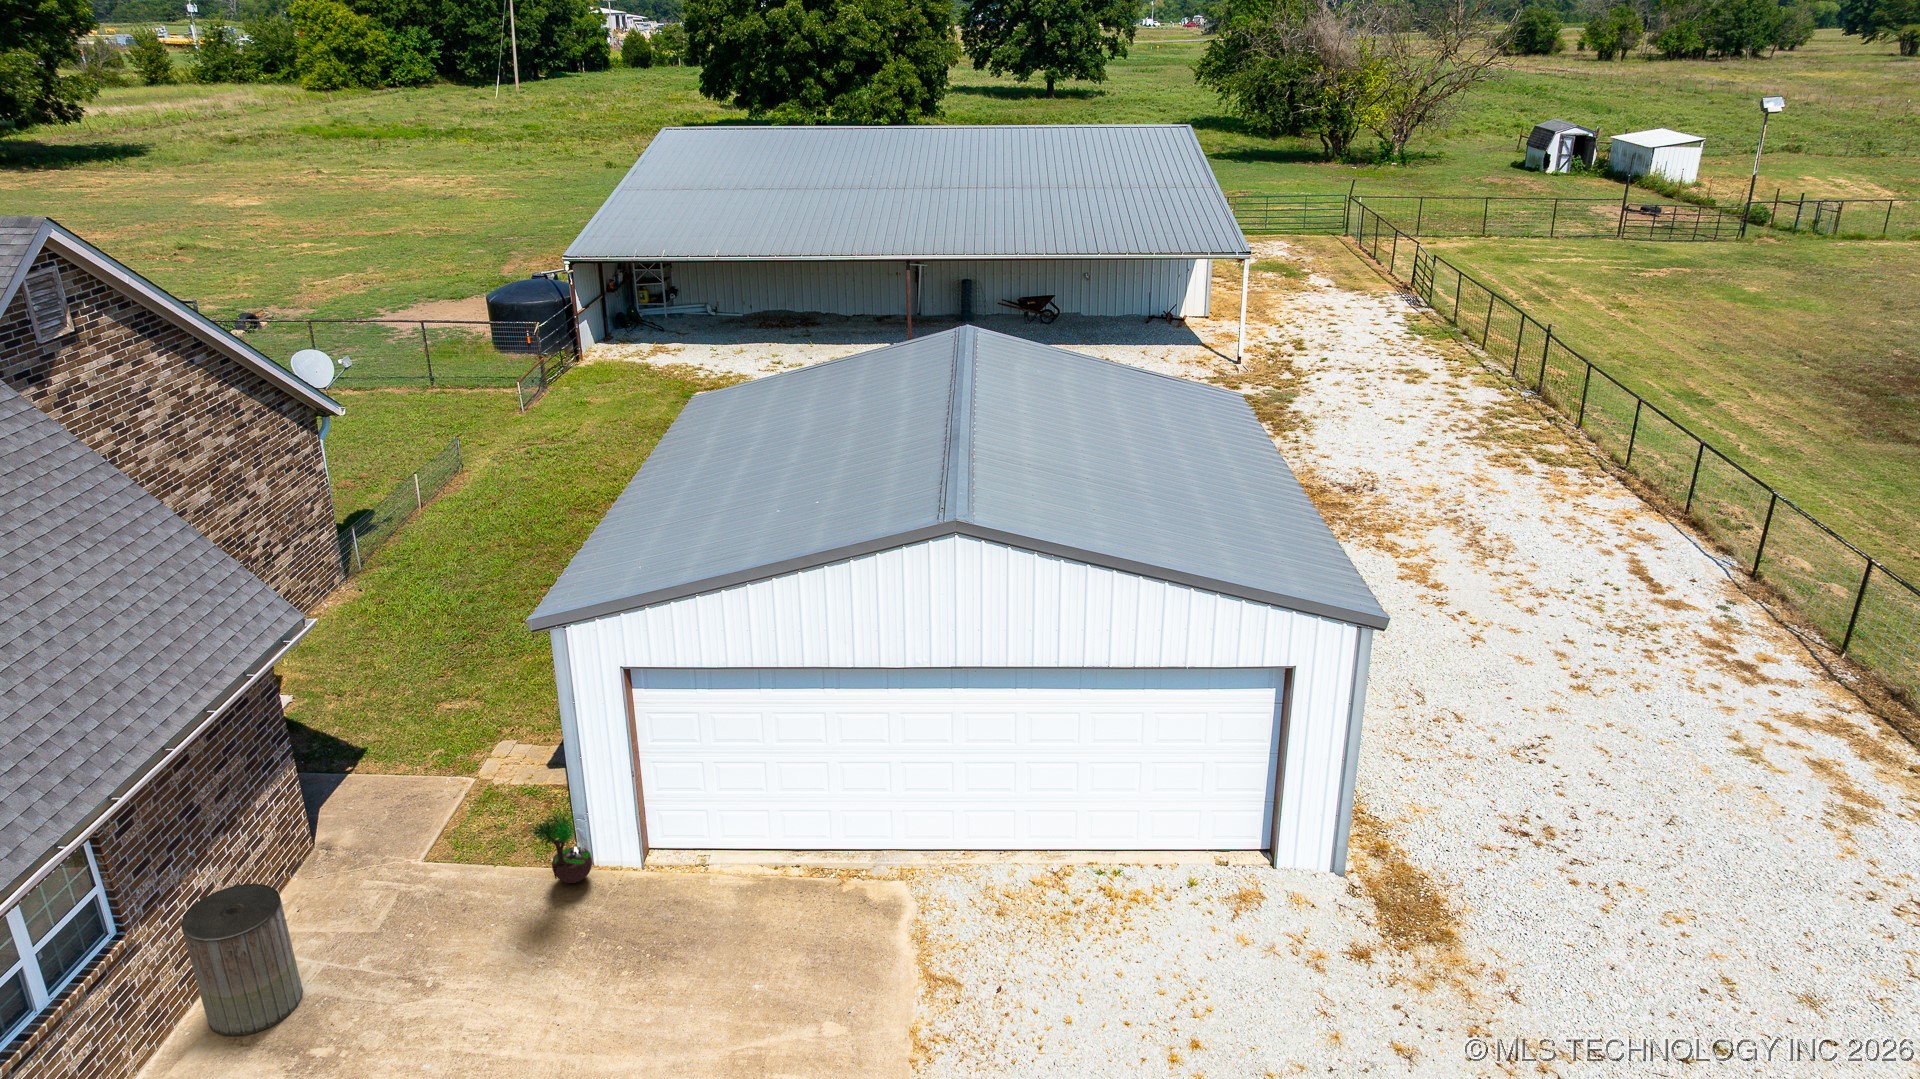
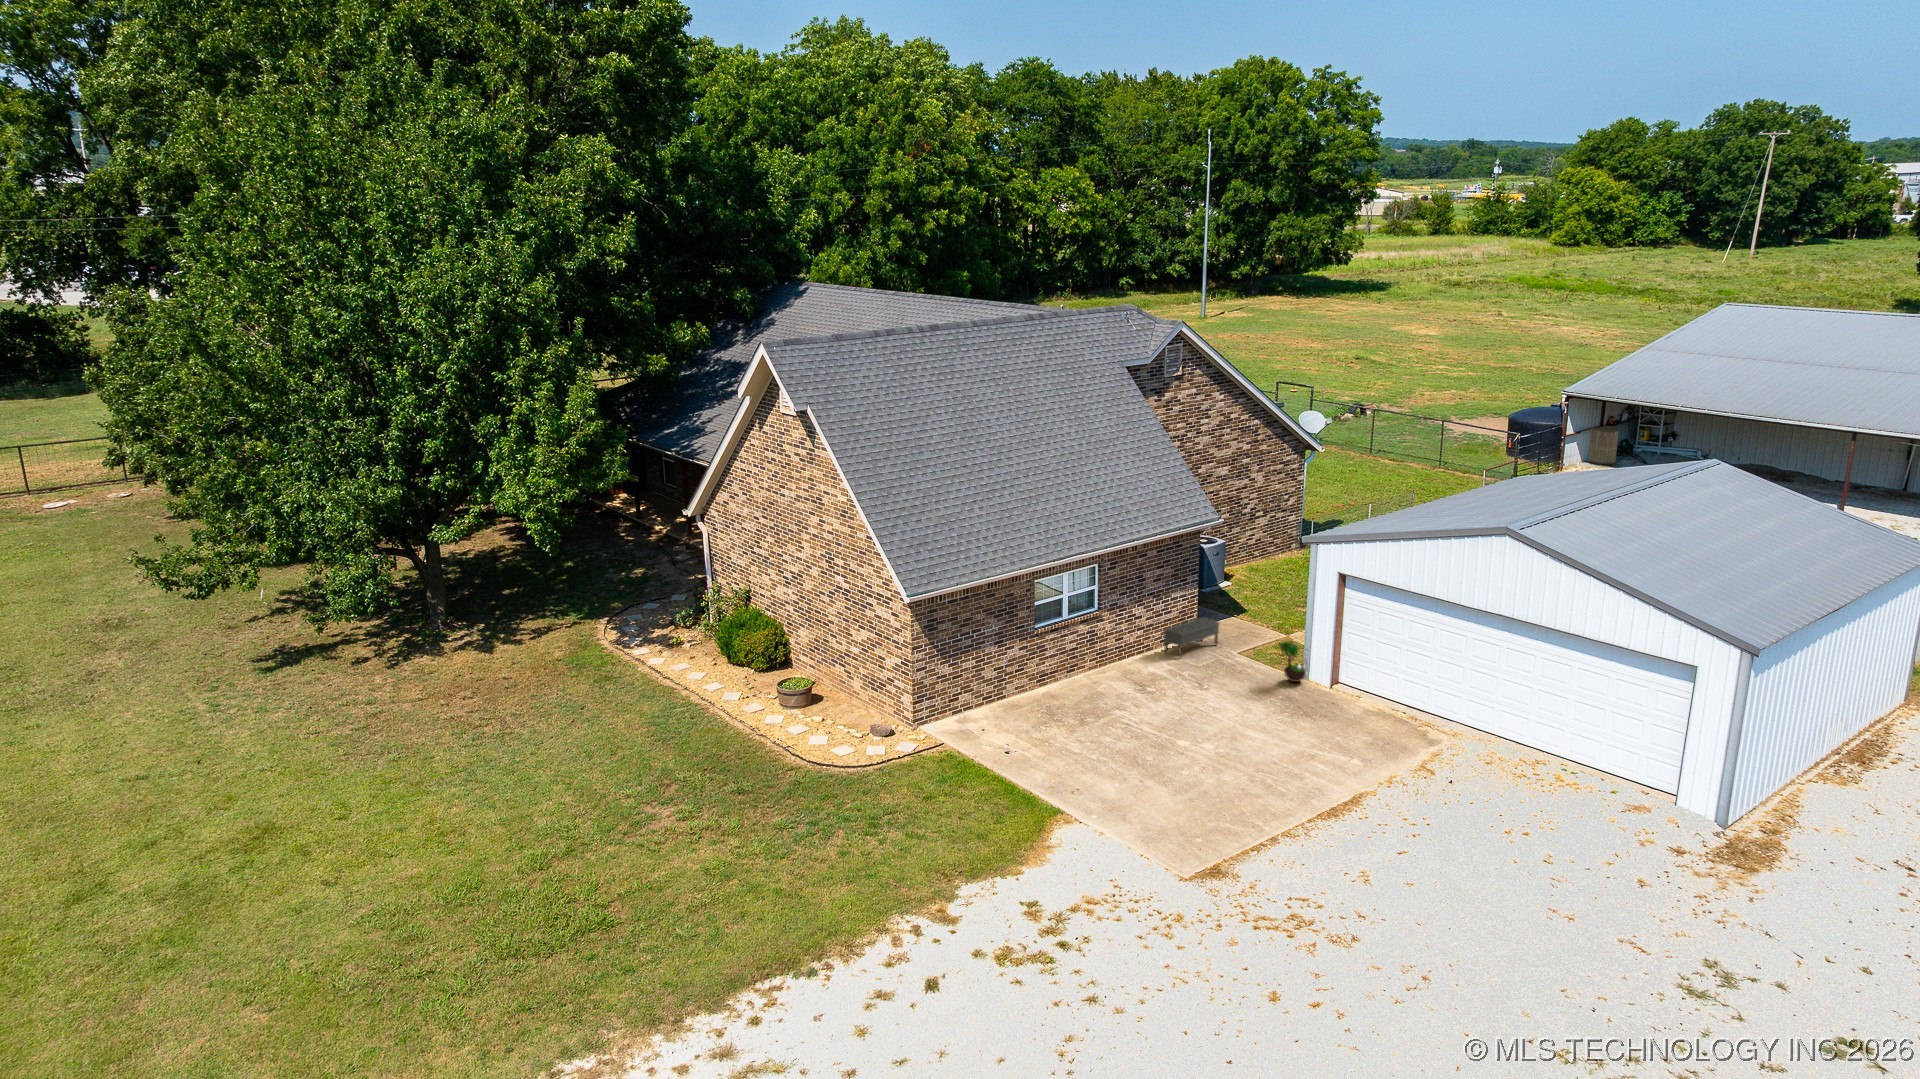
bench: none [262,806,368,919] -> present [1164,617,1219,658]
trash can: present [181,884,303,1036] -> present [1588,426,1619,464]

